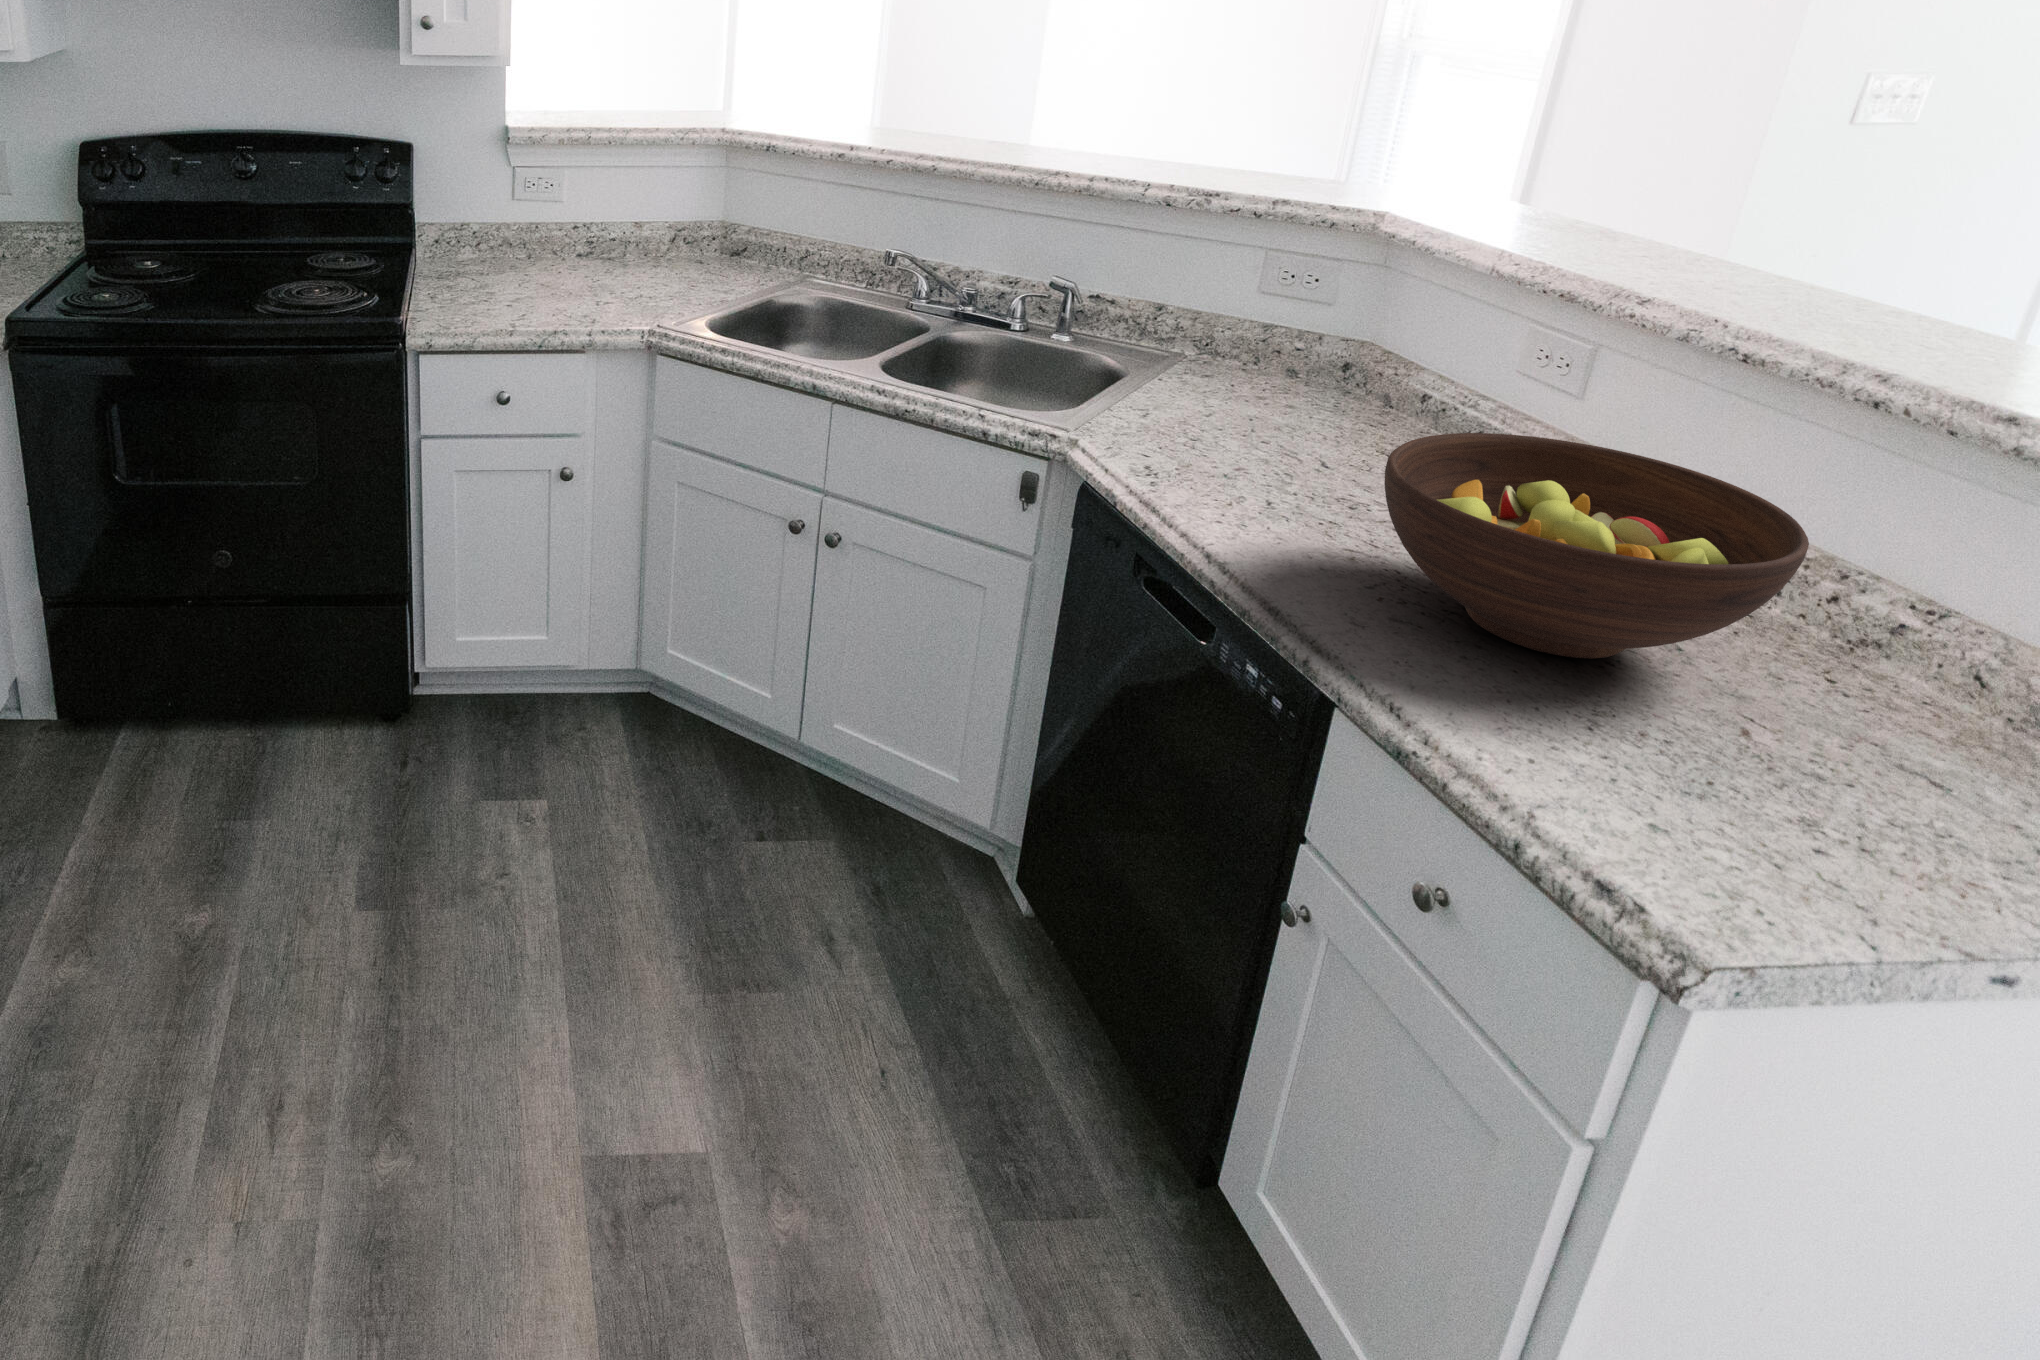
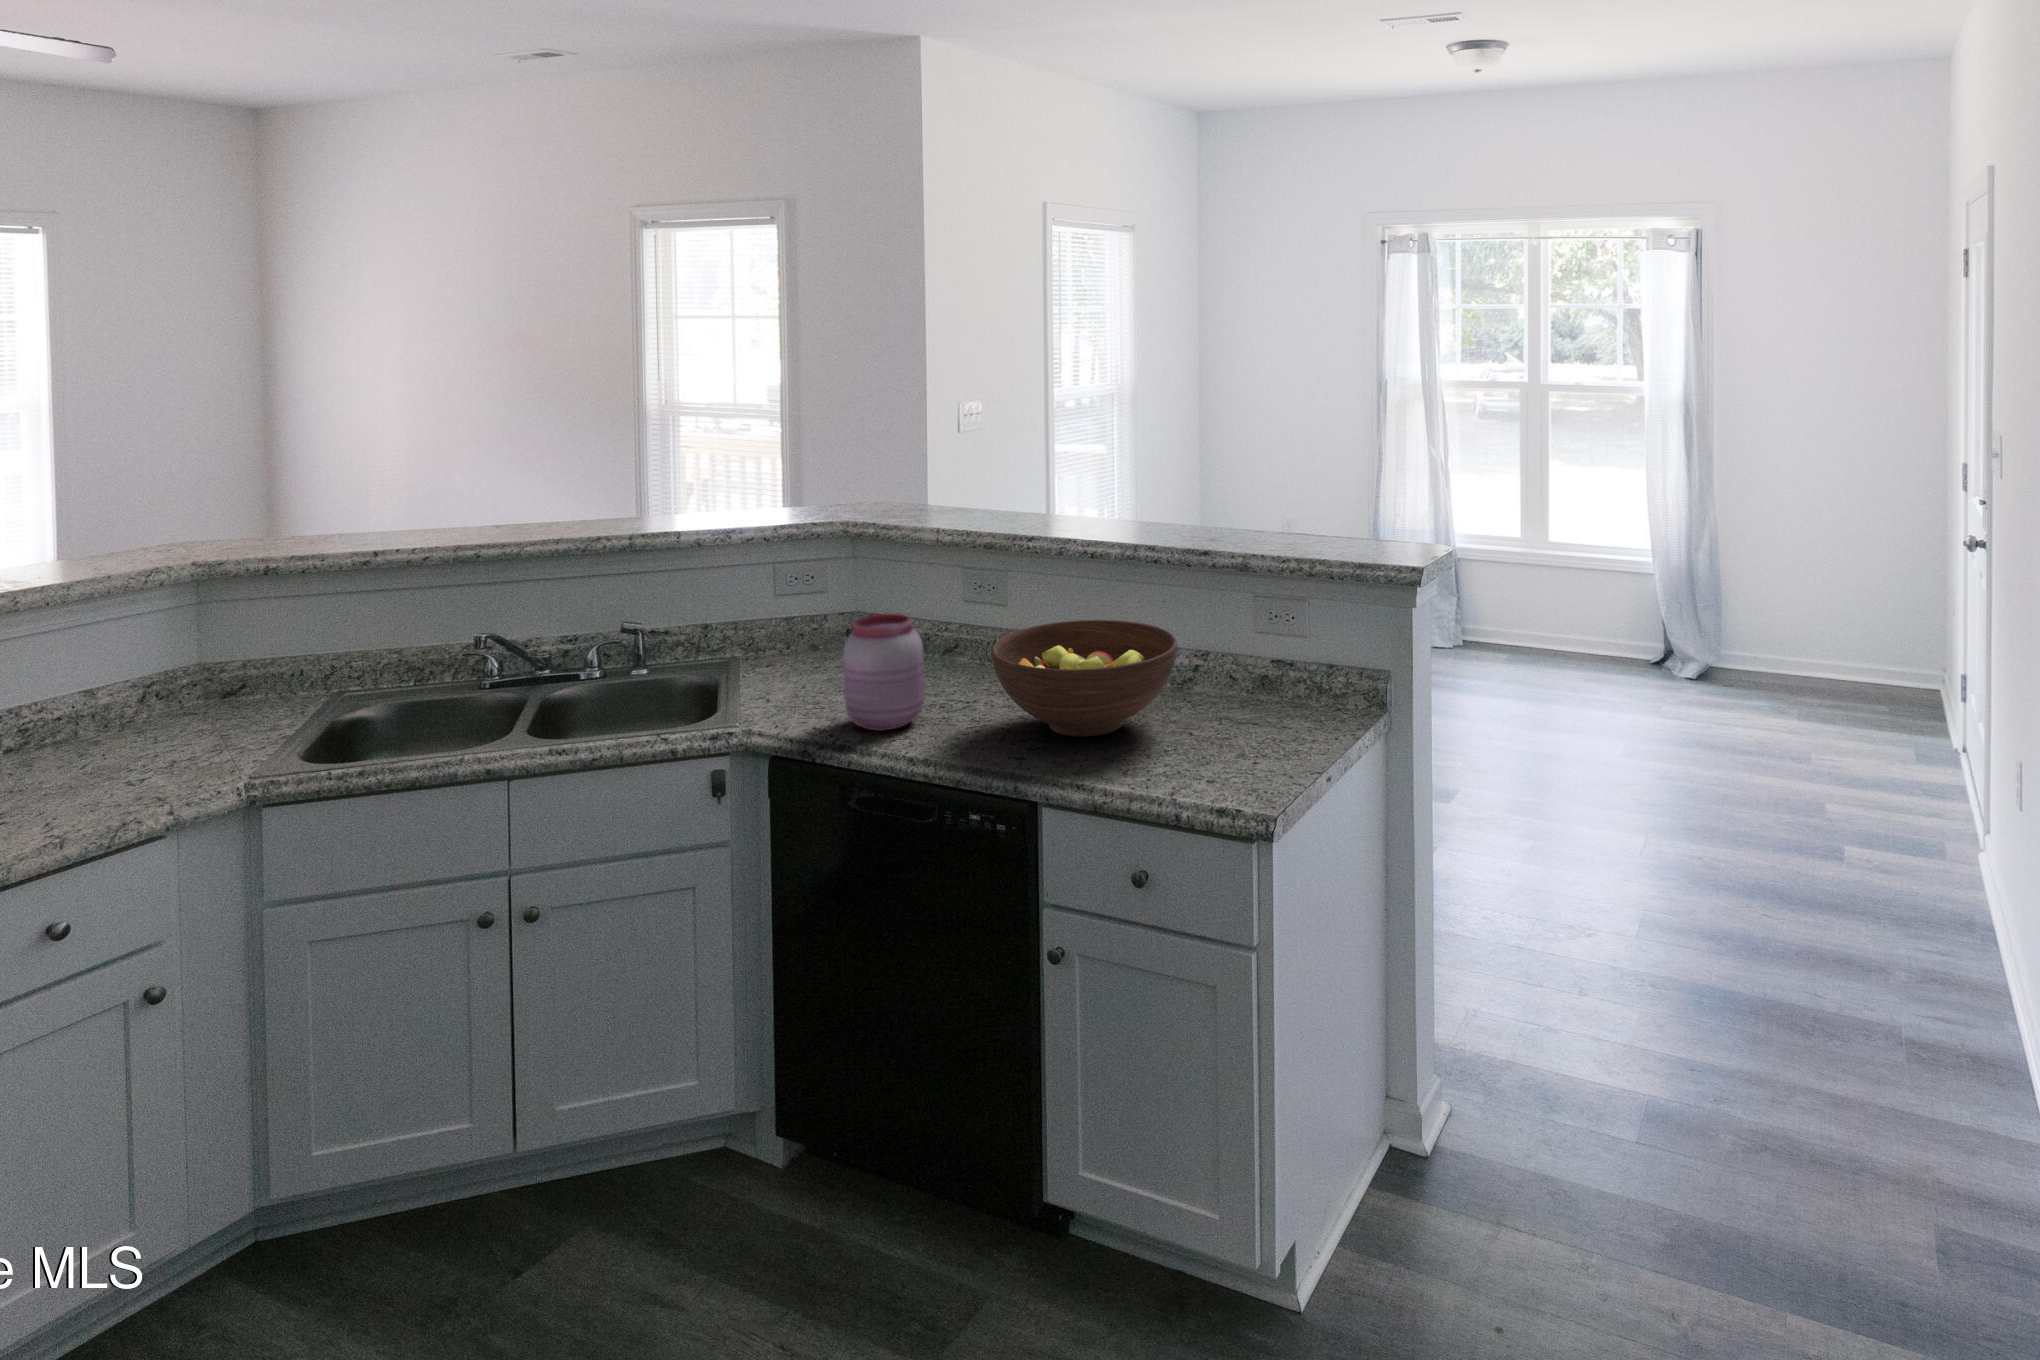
jar: none [1178,339,1320,509] -> present [843,614,924,731]

